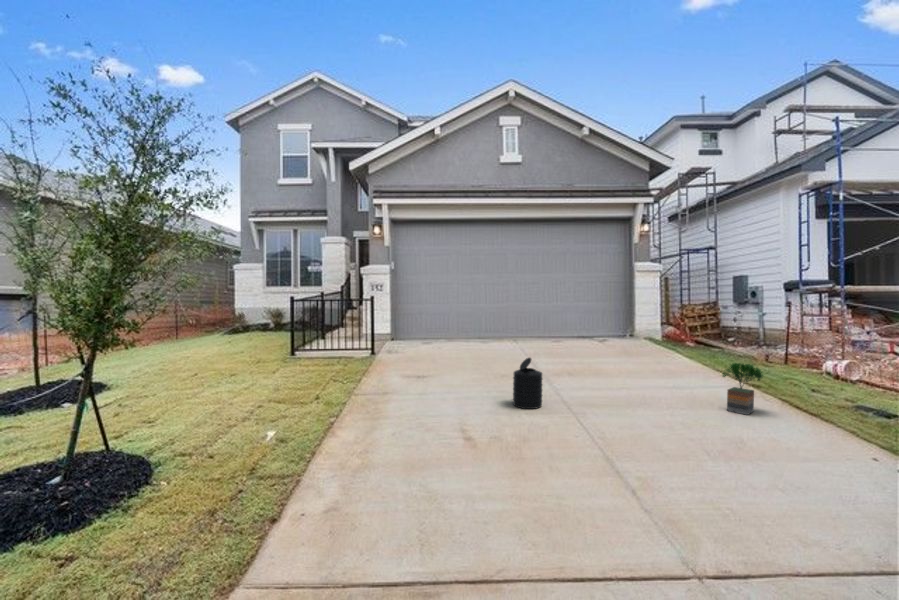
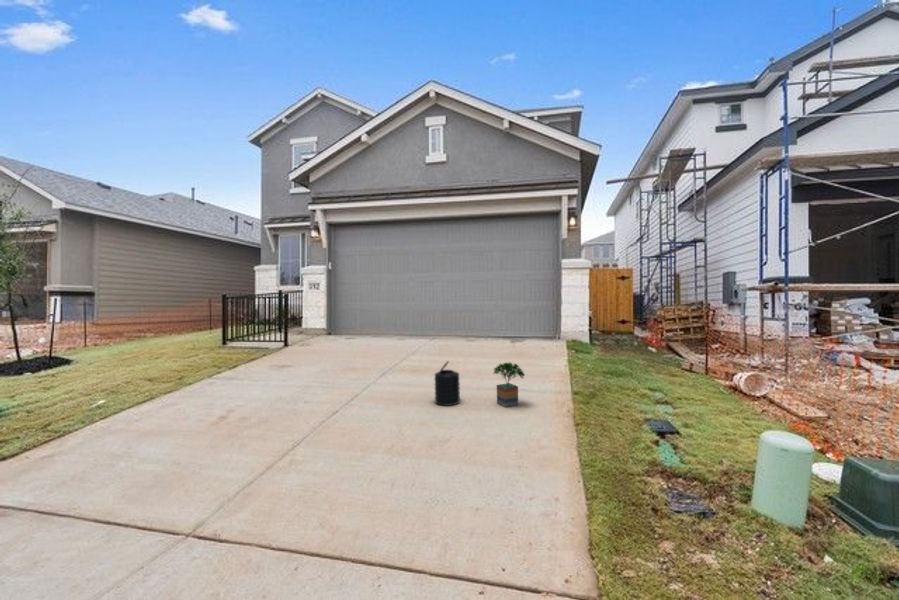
trash can: present [513,358,542,409] -> present [435,362,460,406]

